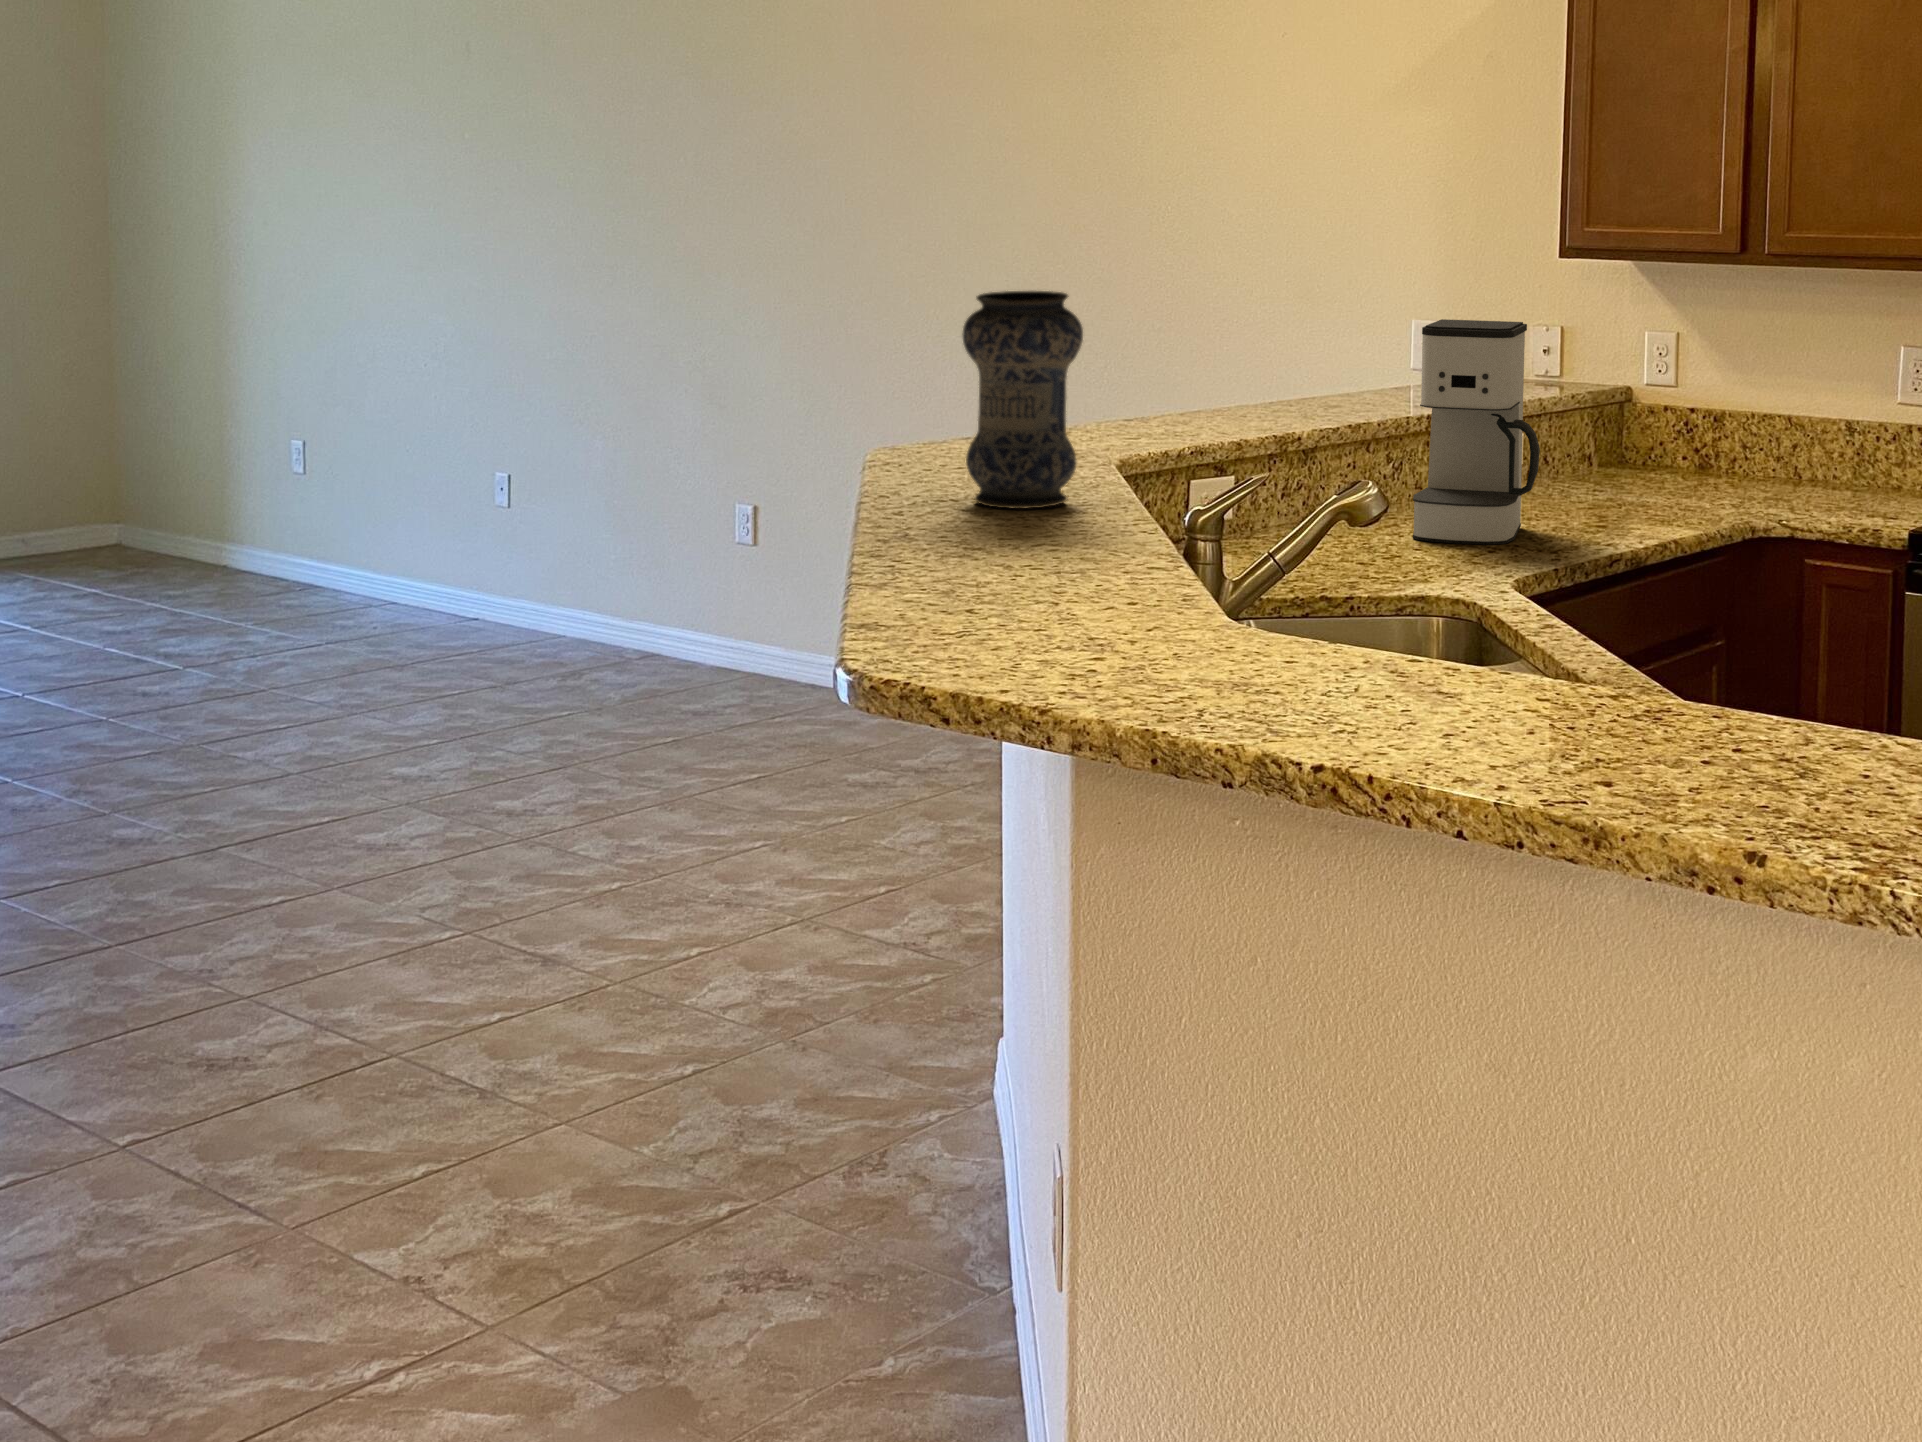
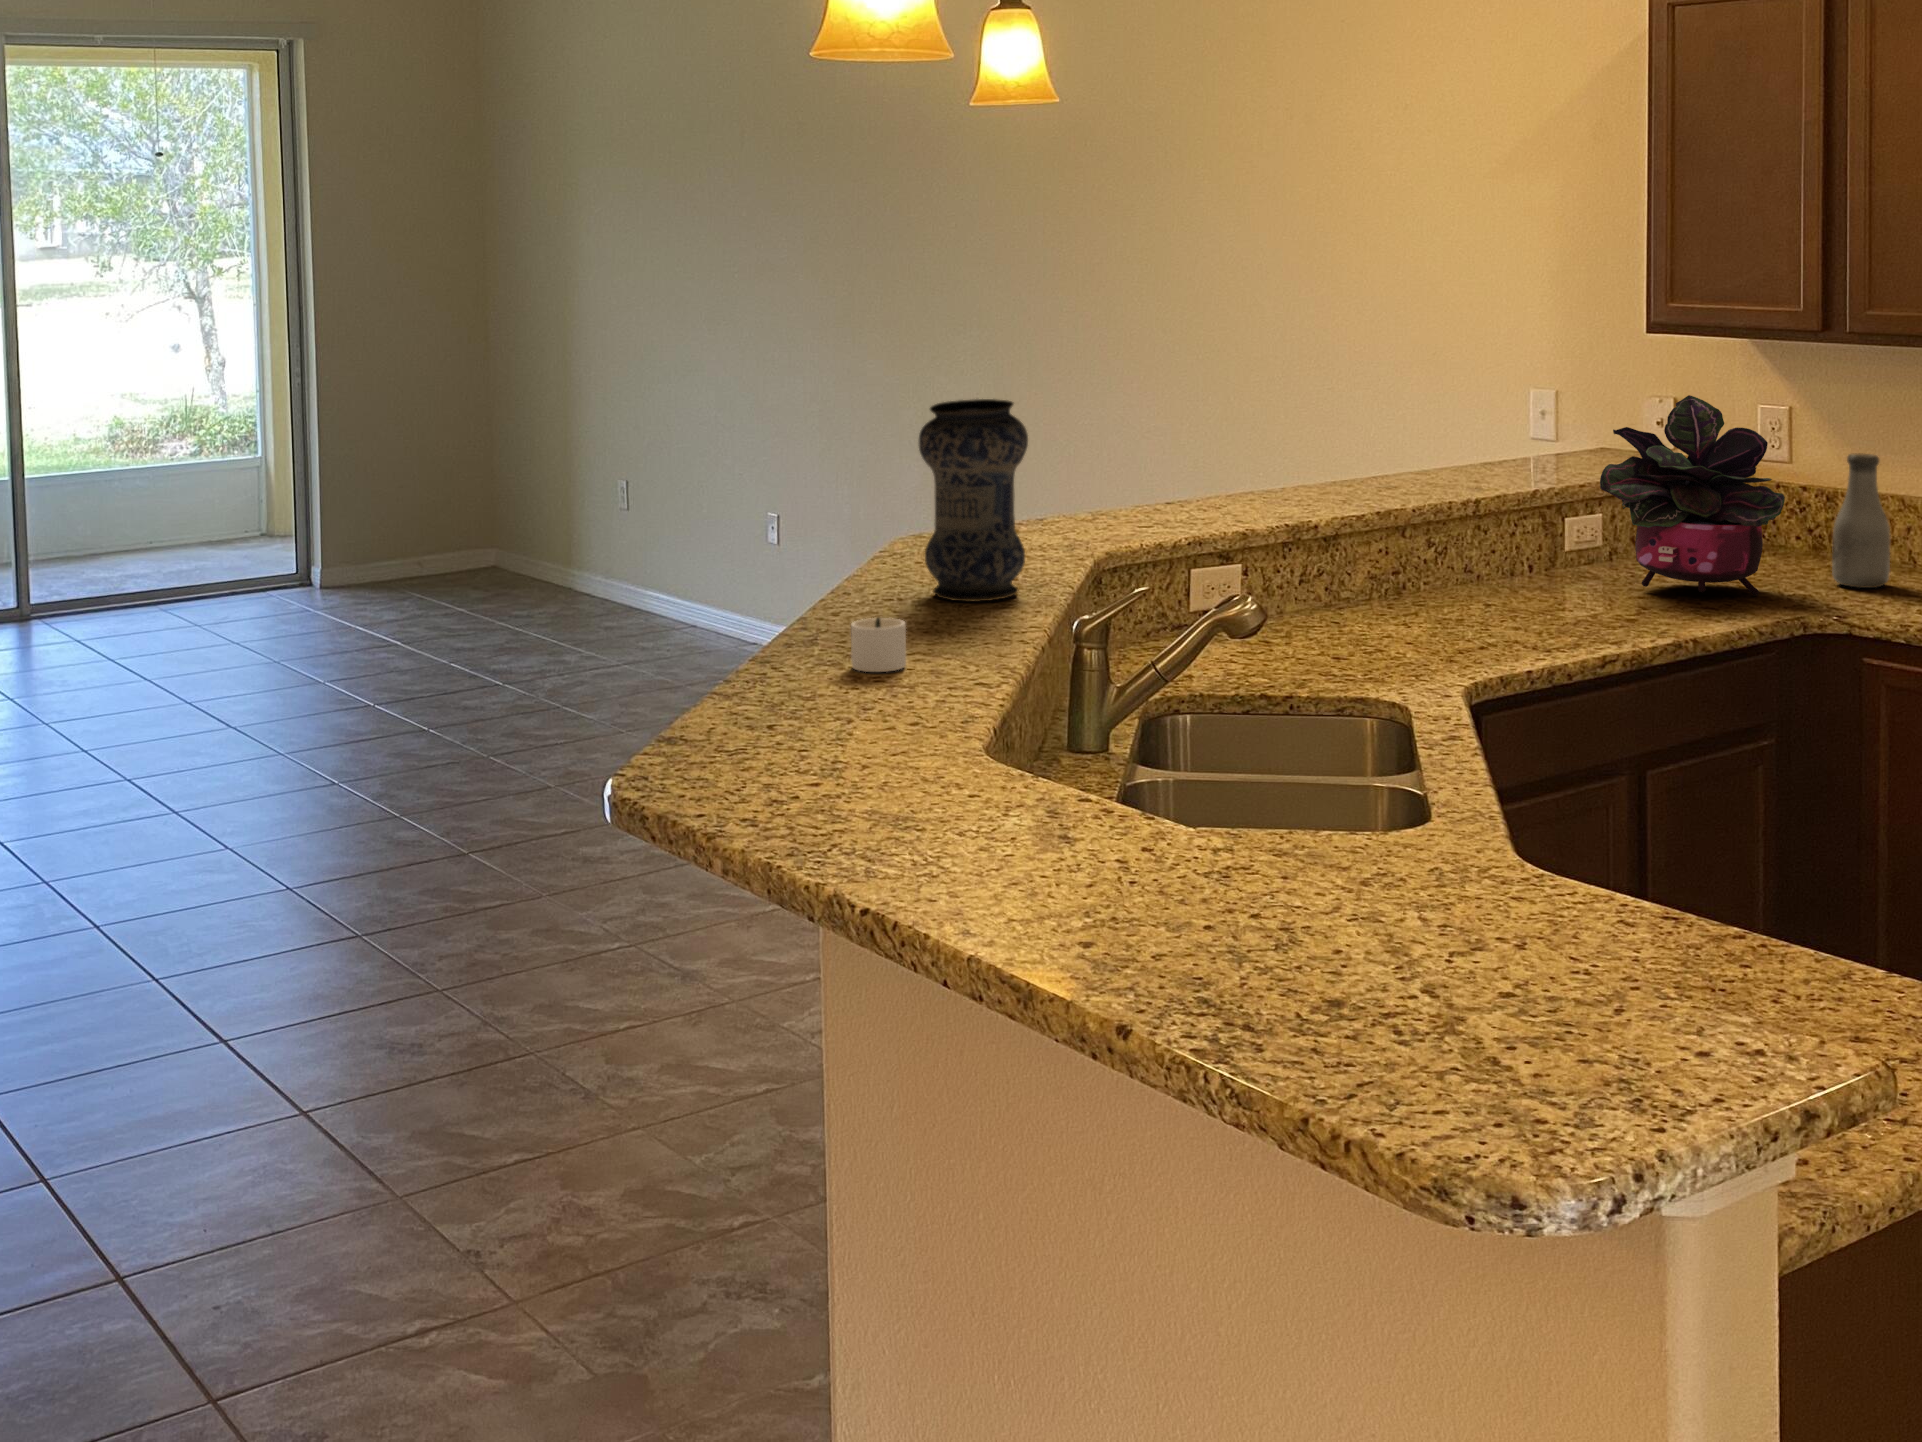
potted plant: none [1549,312,1724,506] -> present [1600,395,1785,596]
coffee maker: present [1413,319,1540,545] -> none [1425,409,1555,635]
bottle: none [1749,370,1803,498] -> present [1832,453,1890,588]
candle: none [978,512,1054,572] -> present [851,618,906,672]

